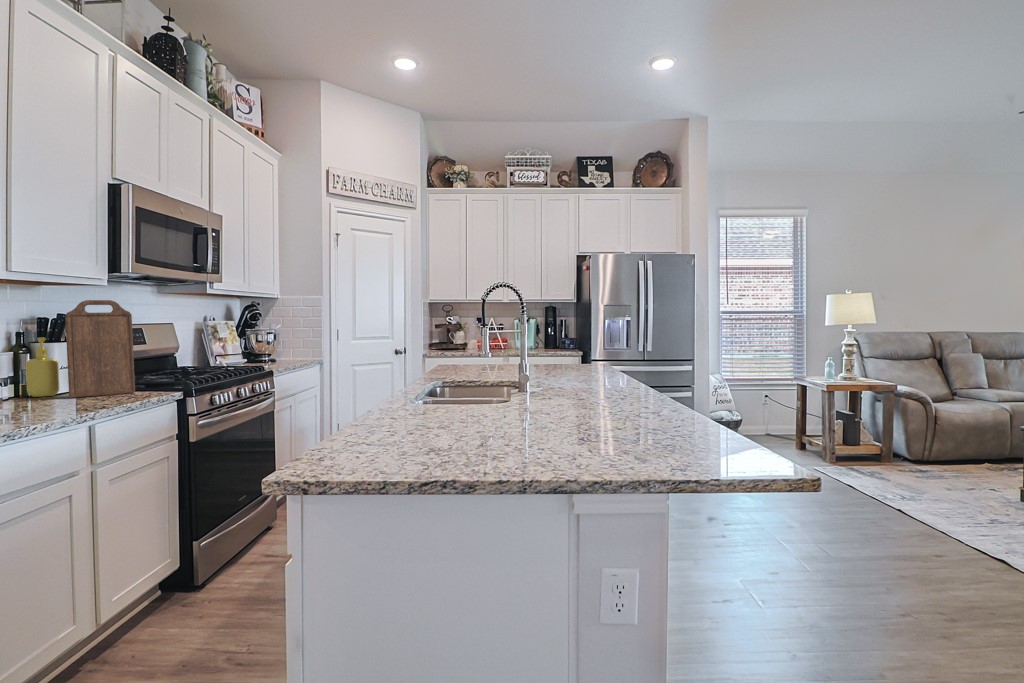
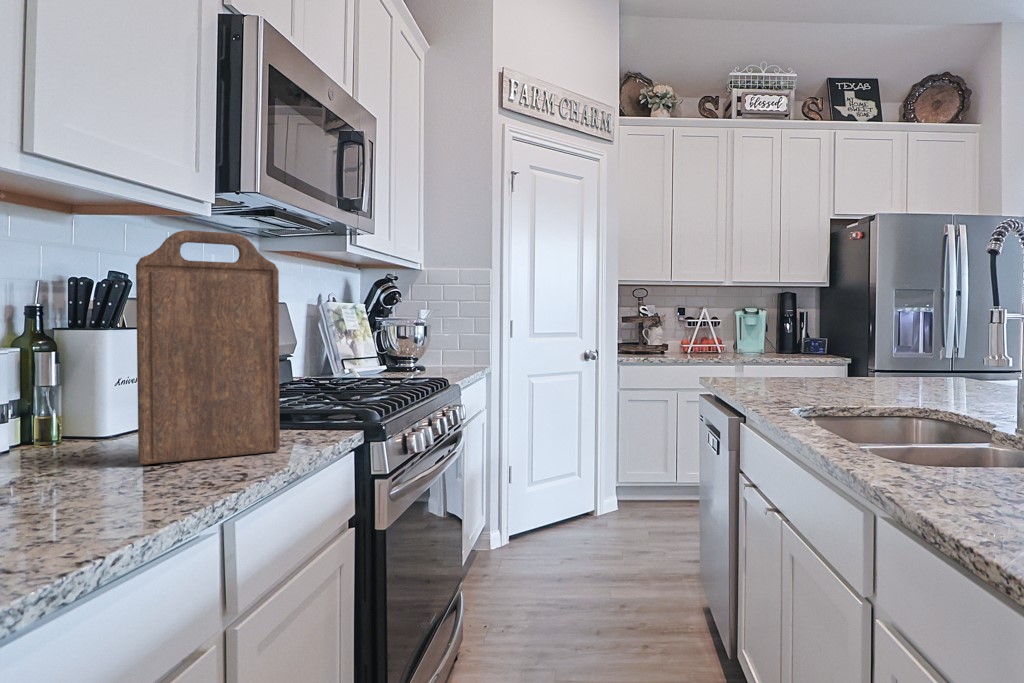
soap dispenser: present [26,337,59,397] -> none [44,317,115,454]

